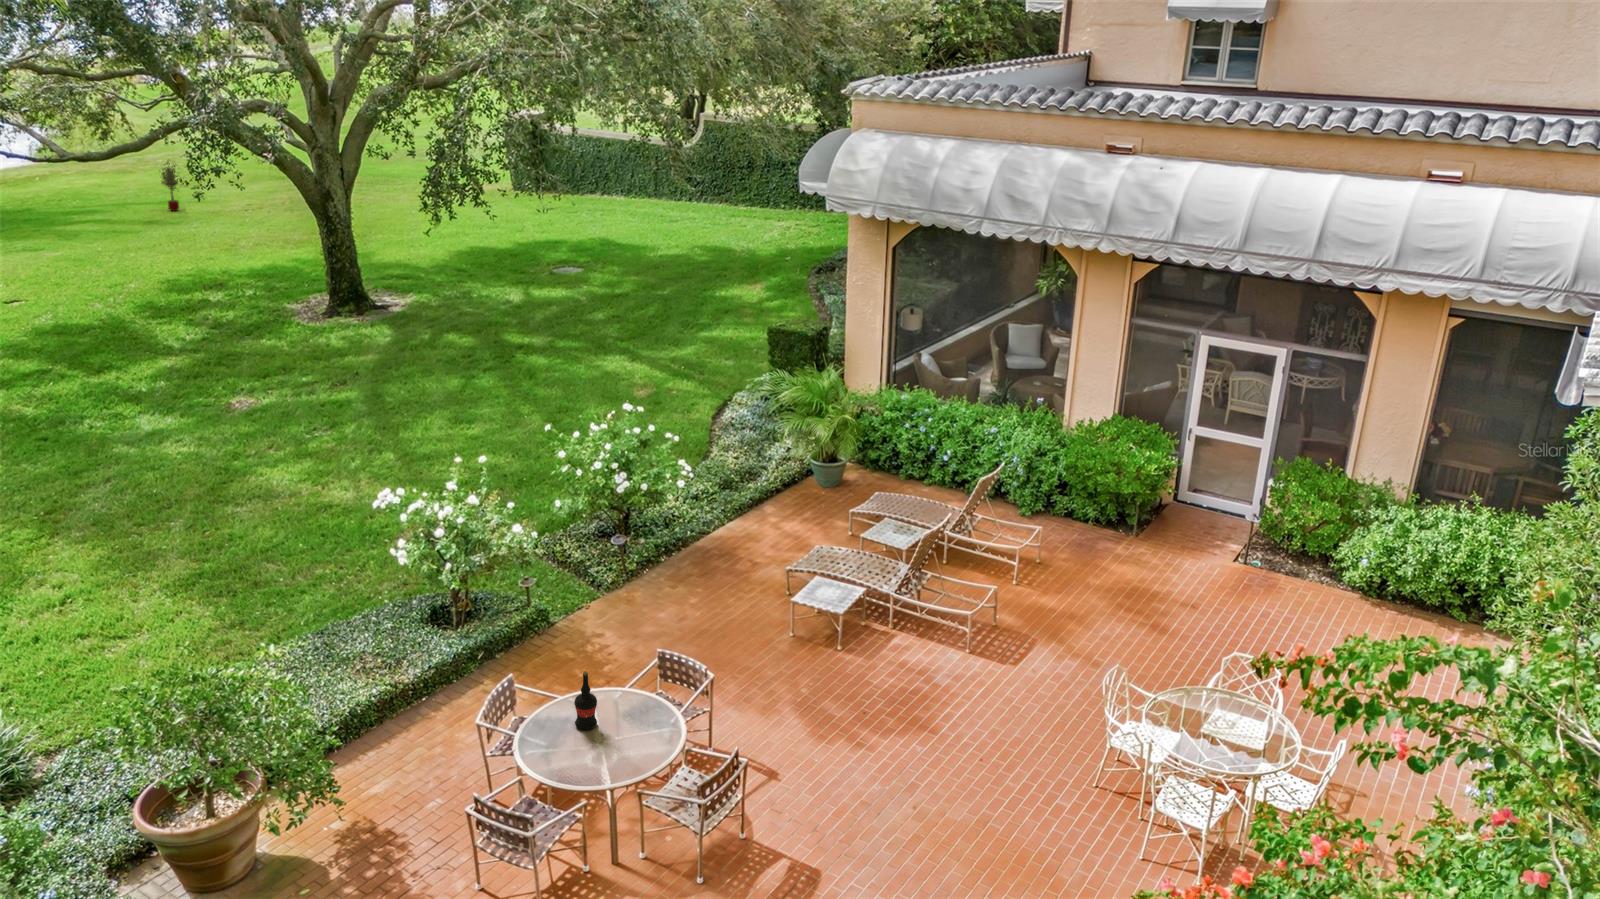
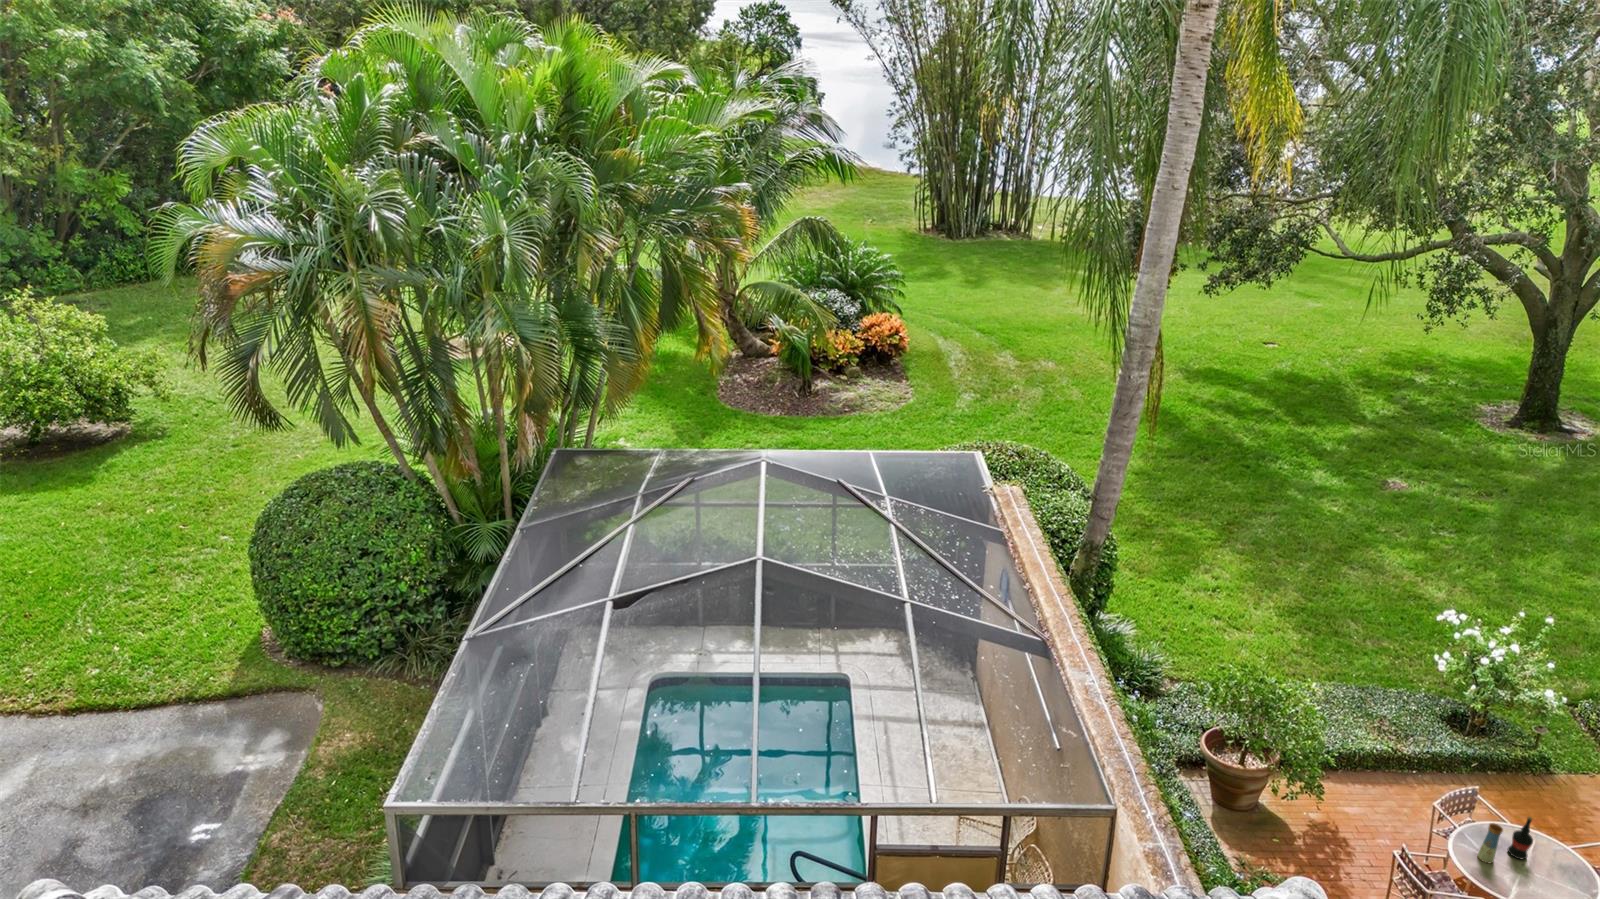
potted tree: present [161,161,188,211] -> none [1397,286,1422,325]
vase: none [552,700,571,755] -> present [1478,823,1503,863]

